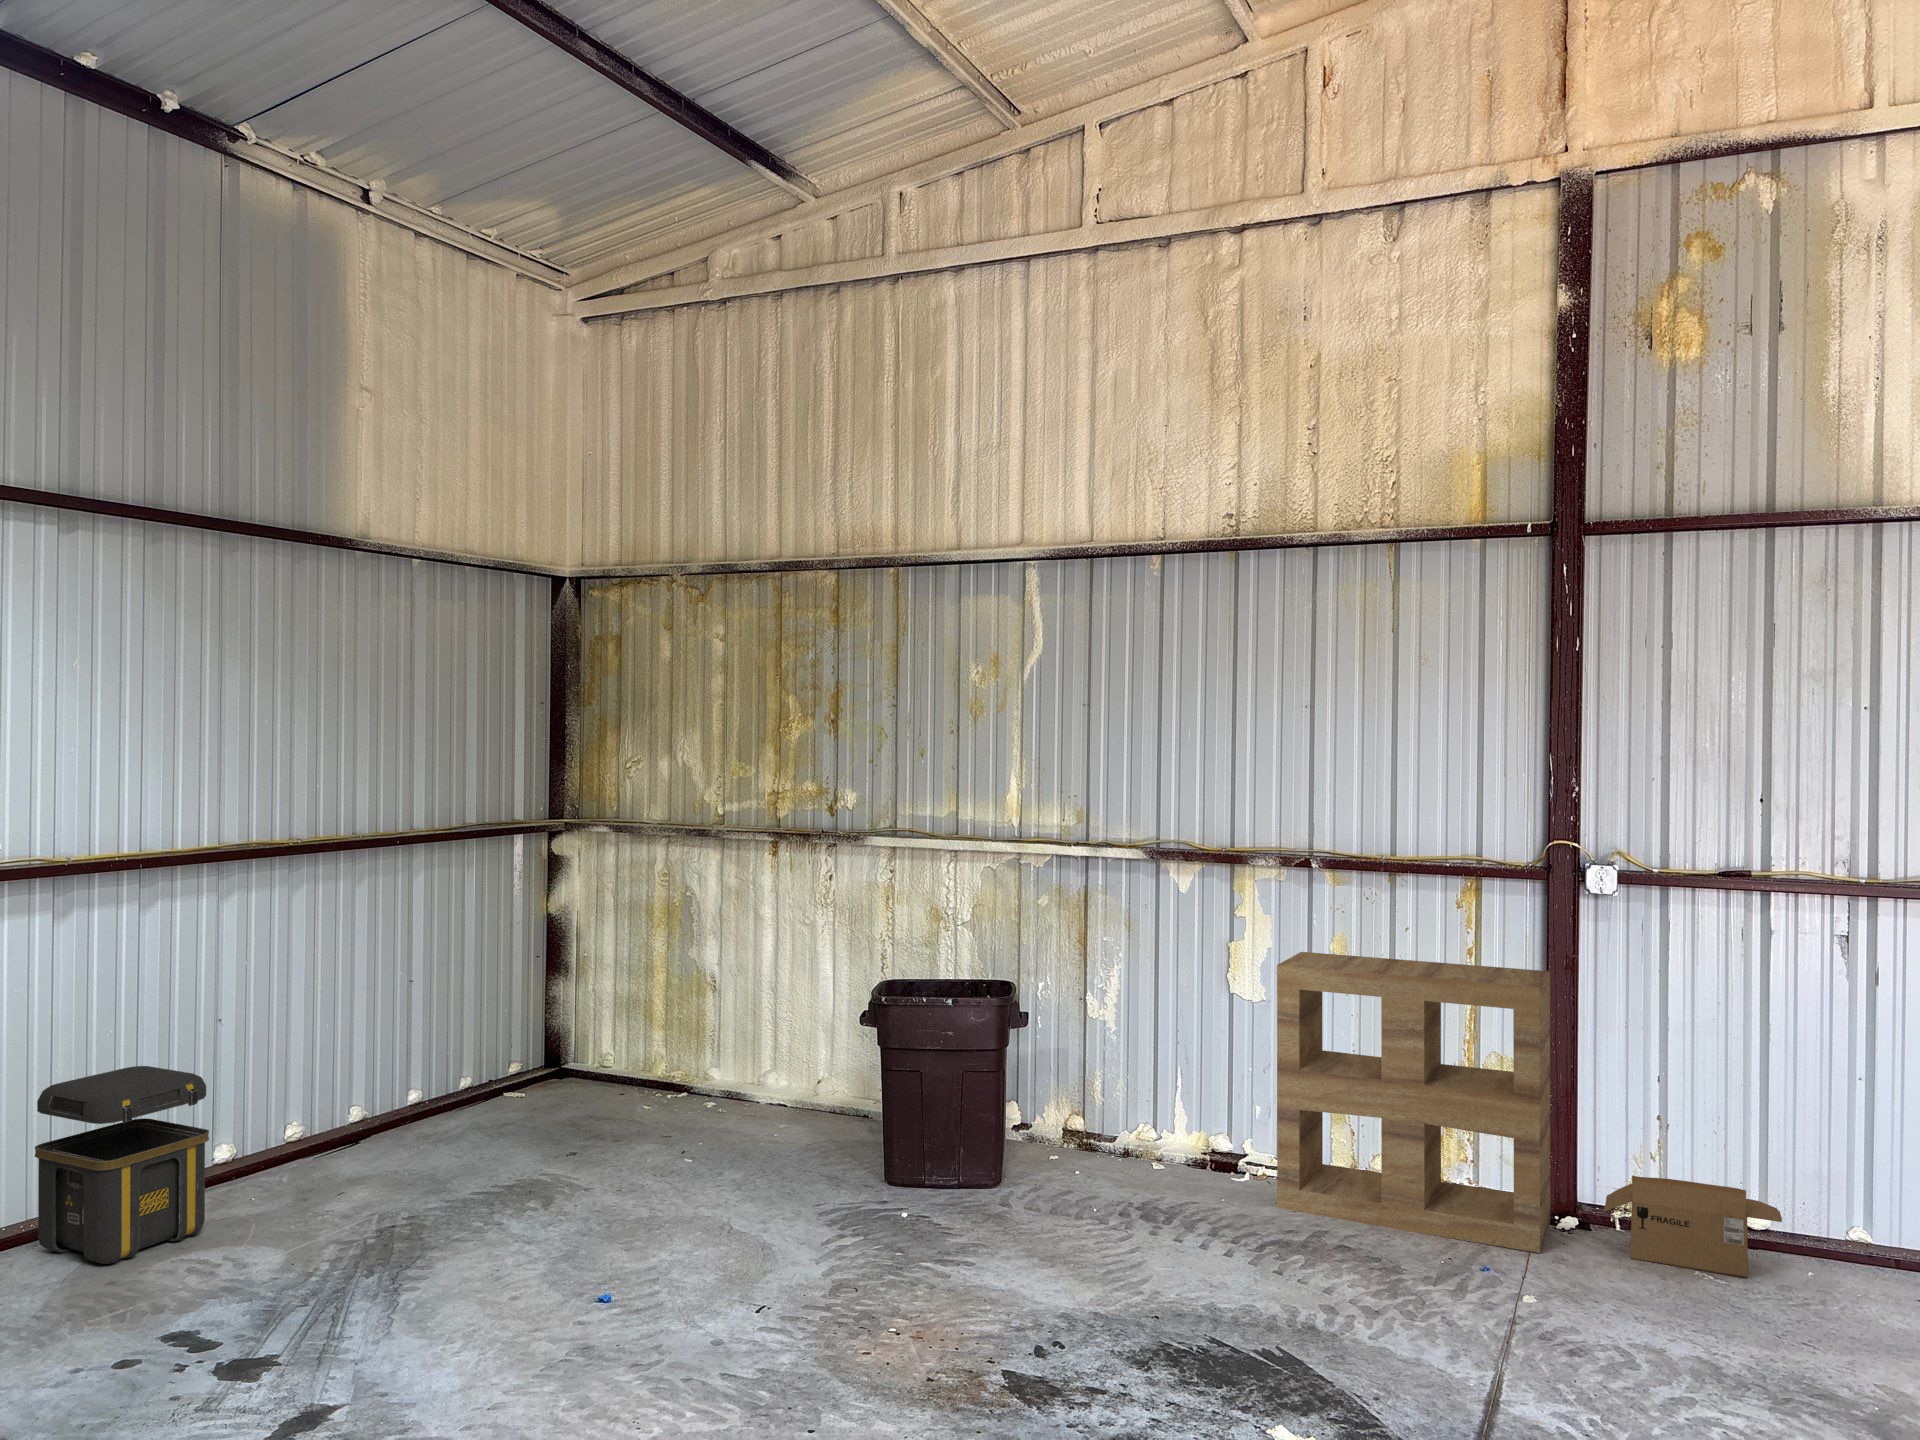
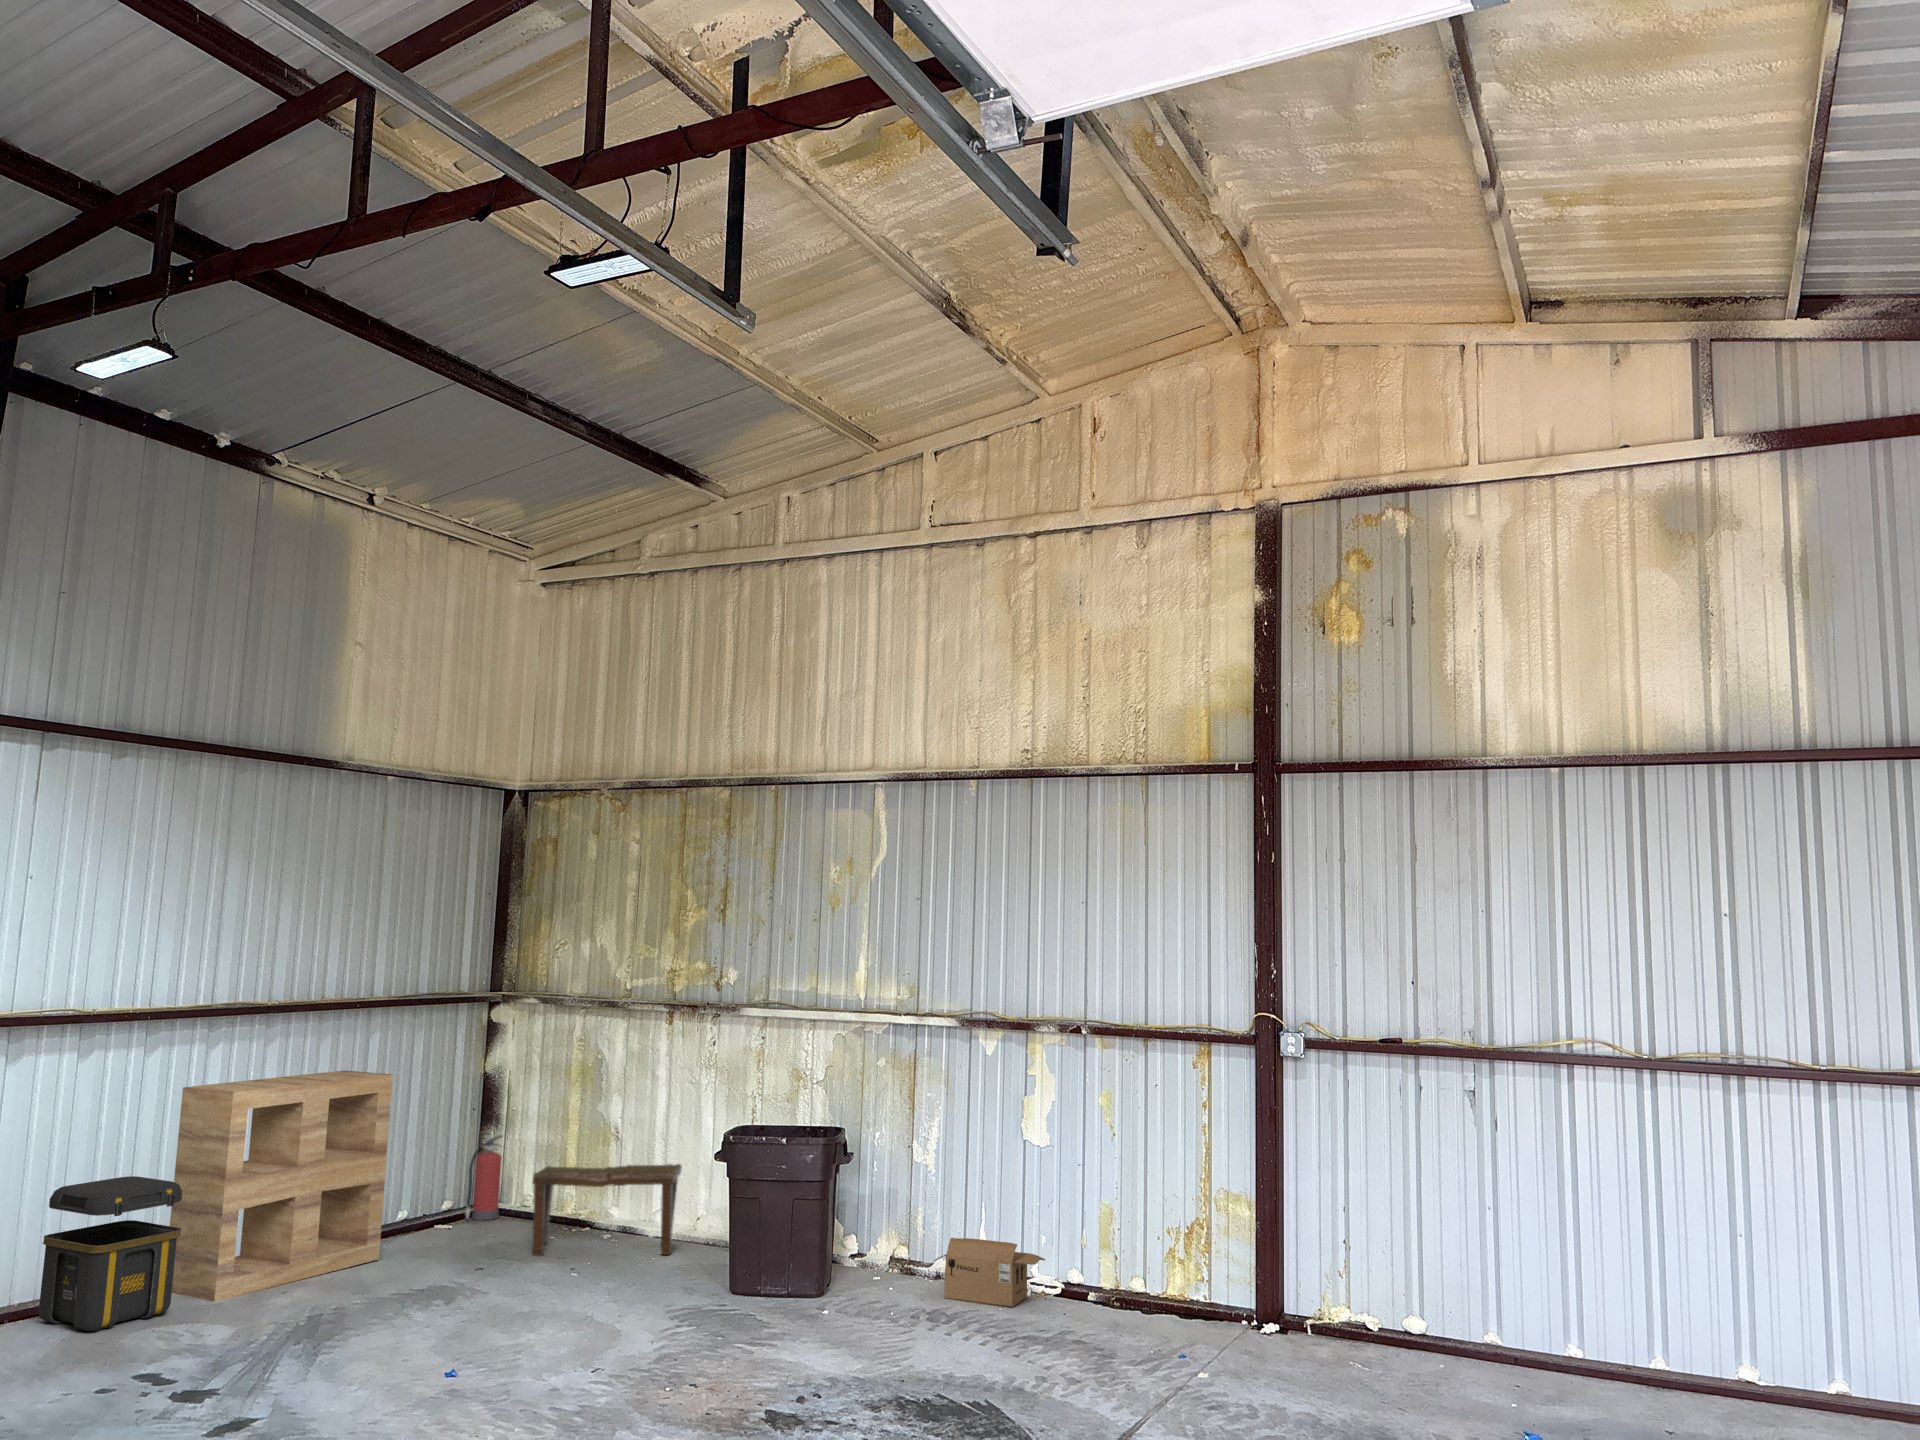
shelving unit: present [1277,952,1550,1253] -> present [170,1070,393,1302]
fire extinguisher: none [538,986,576,1084] -> present [466,1135,503,1220]
bench: none [626,1020,797,1134] -> present [533,1164,682,1256]
cardboard box: present [1604,1176,1782,1278] -> present [932,1238,1045,1307]

